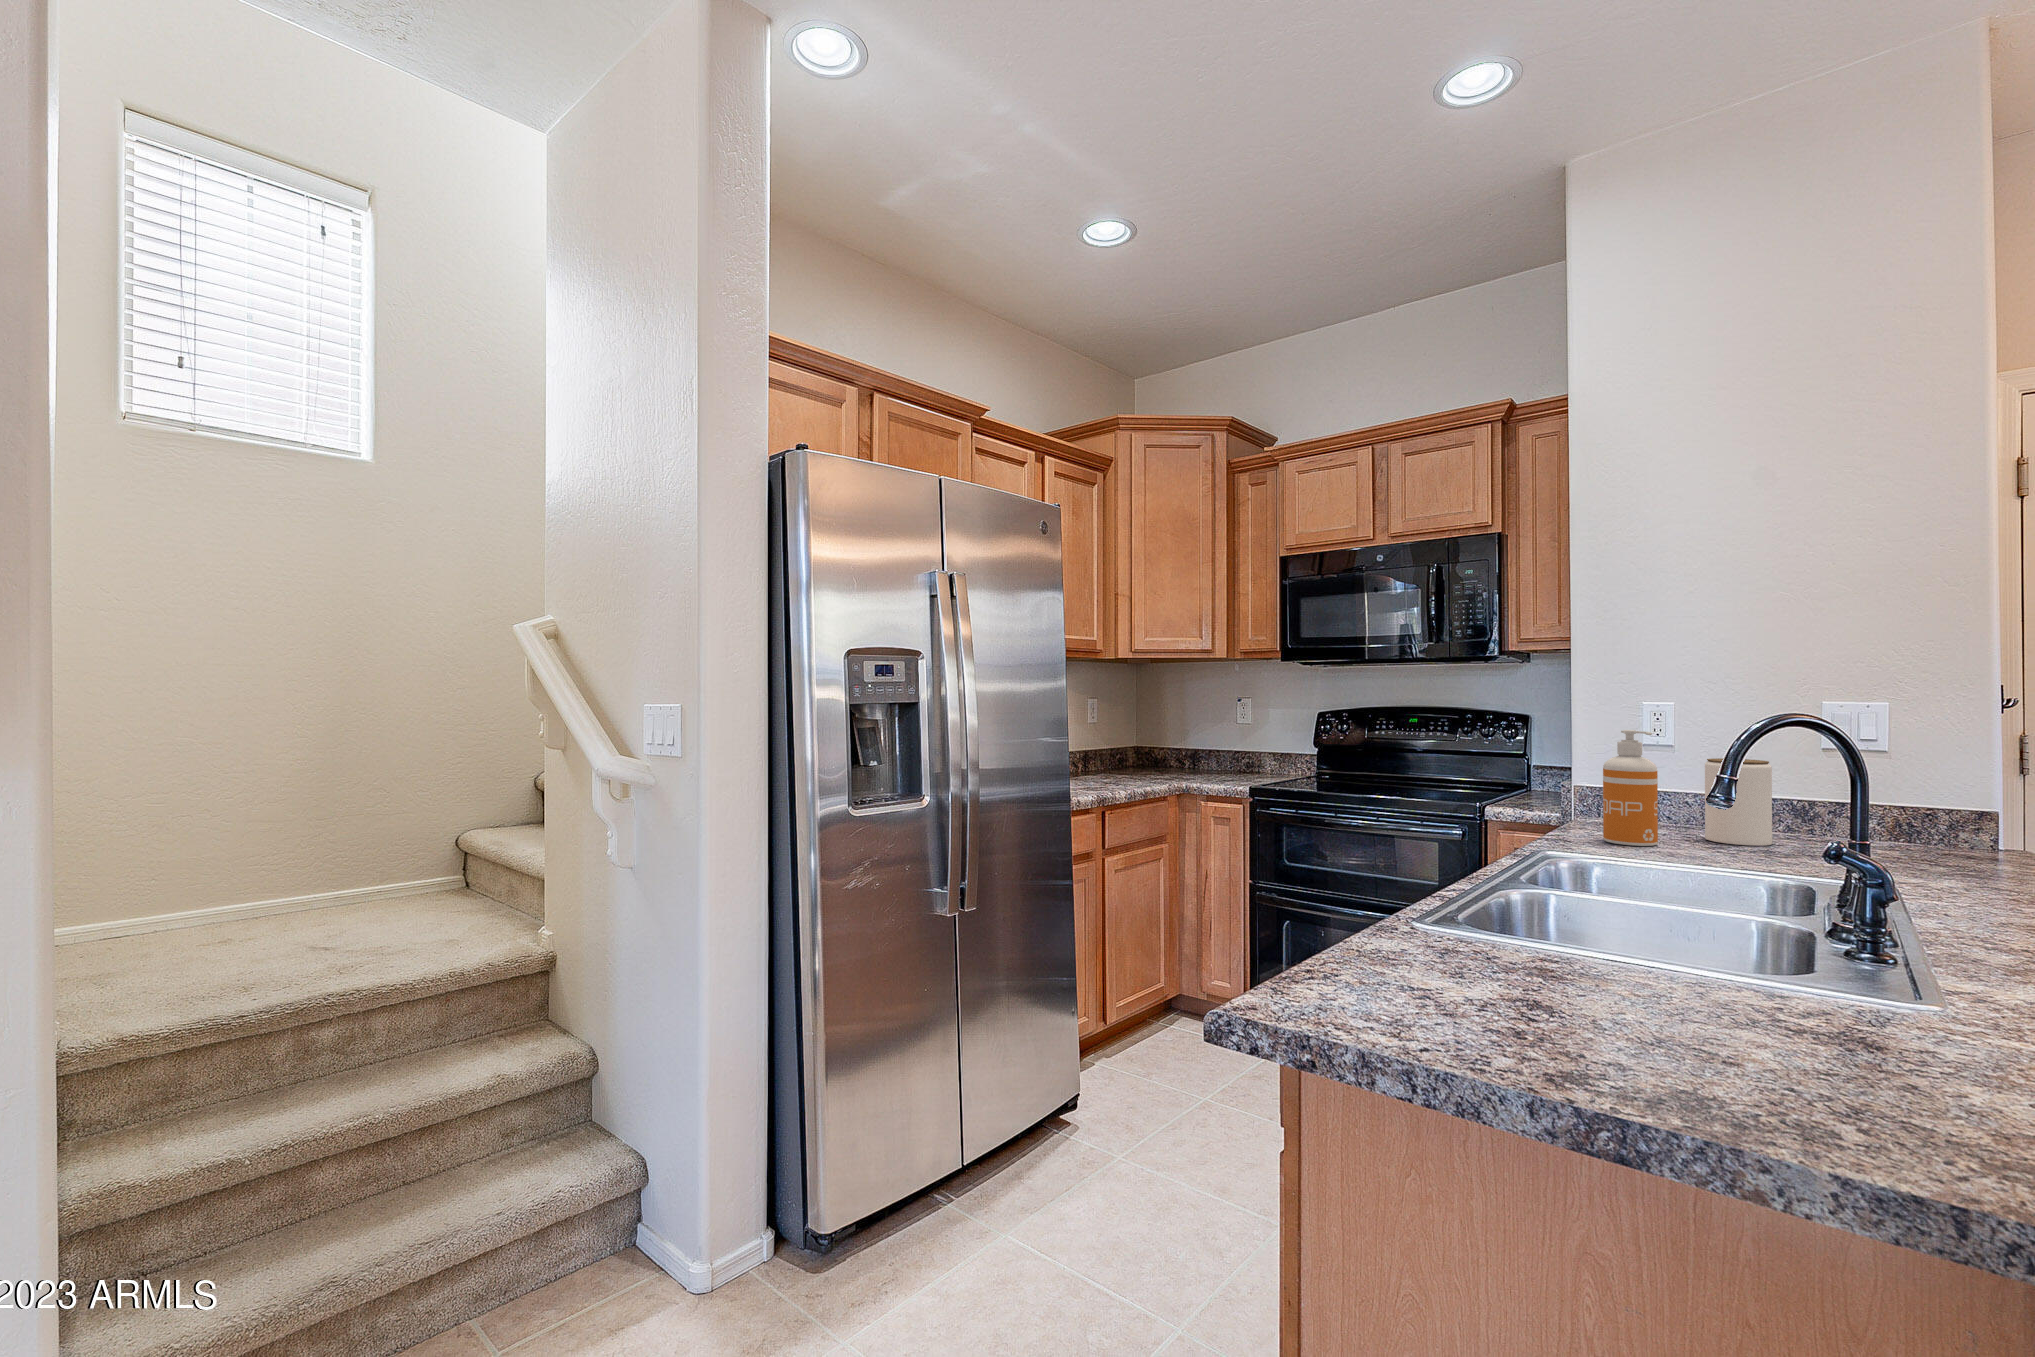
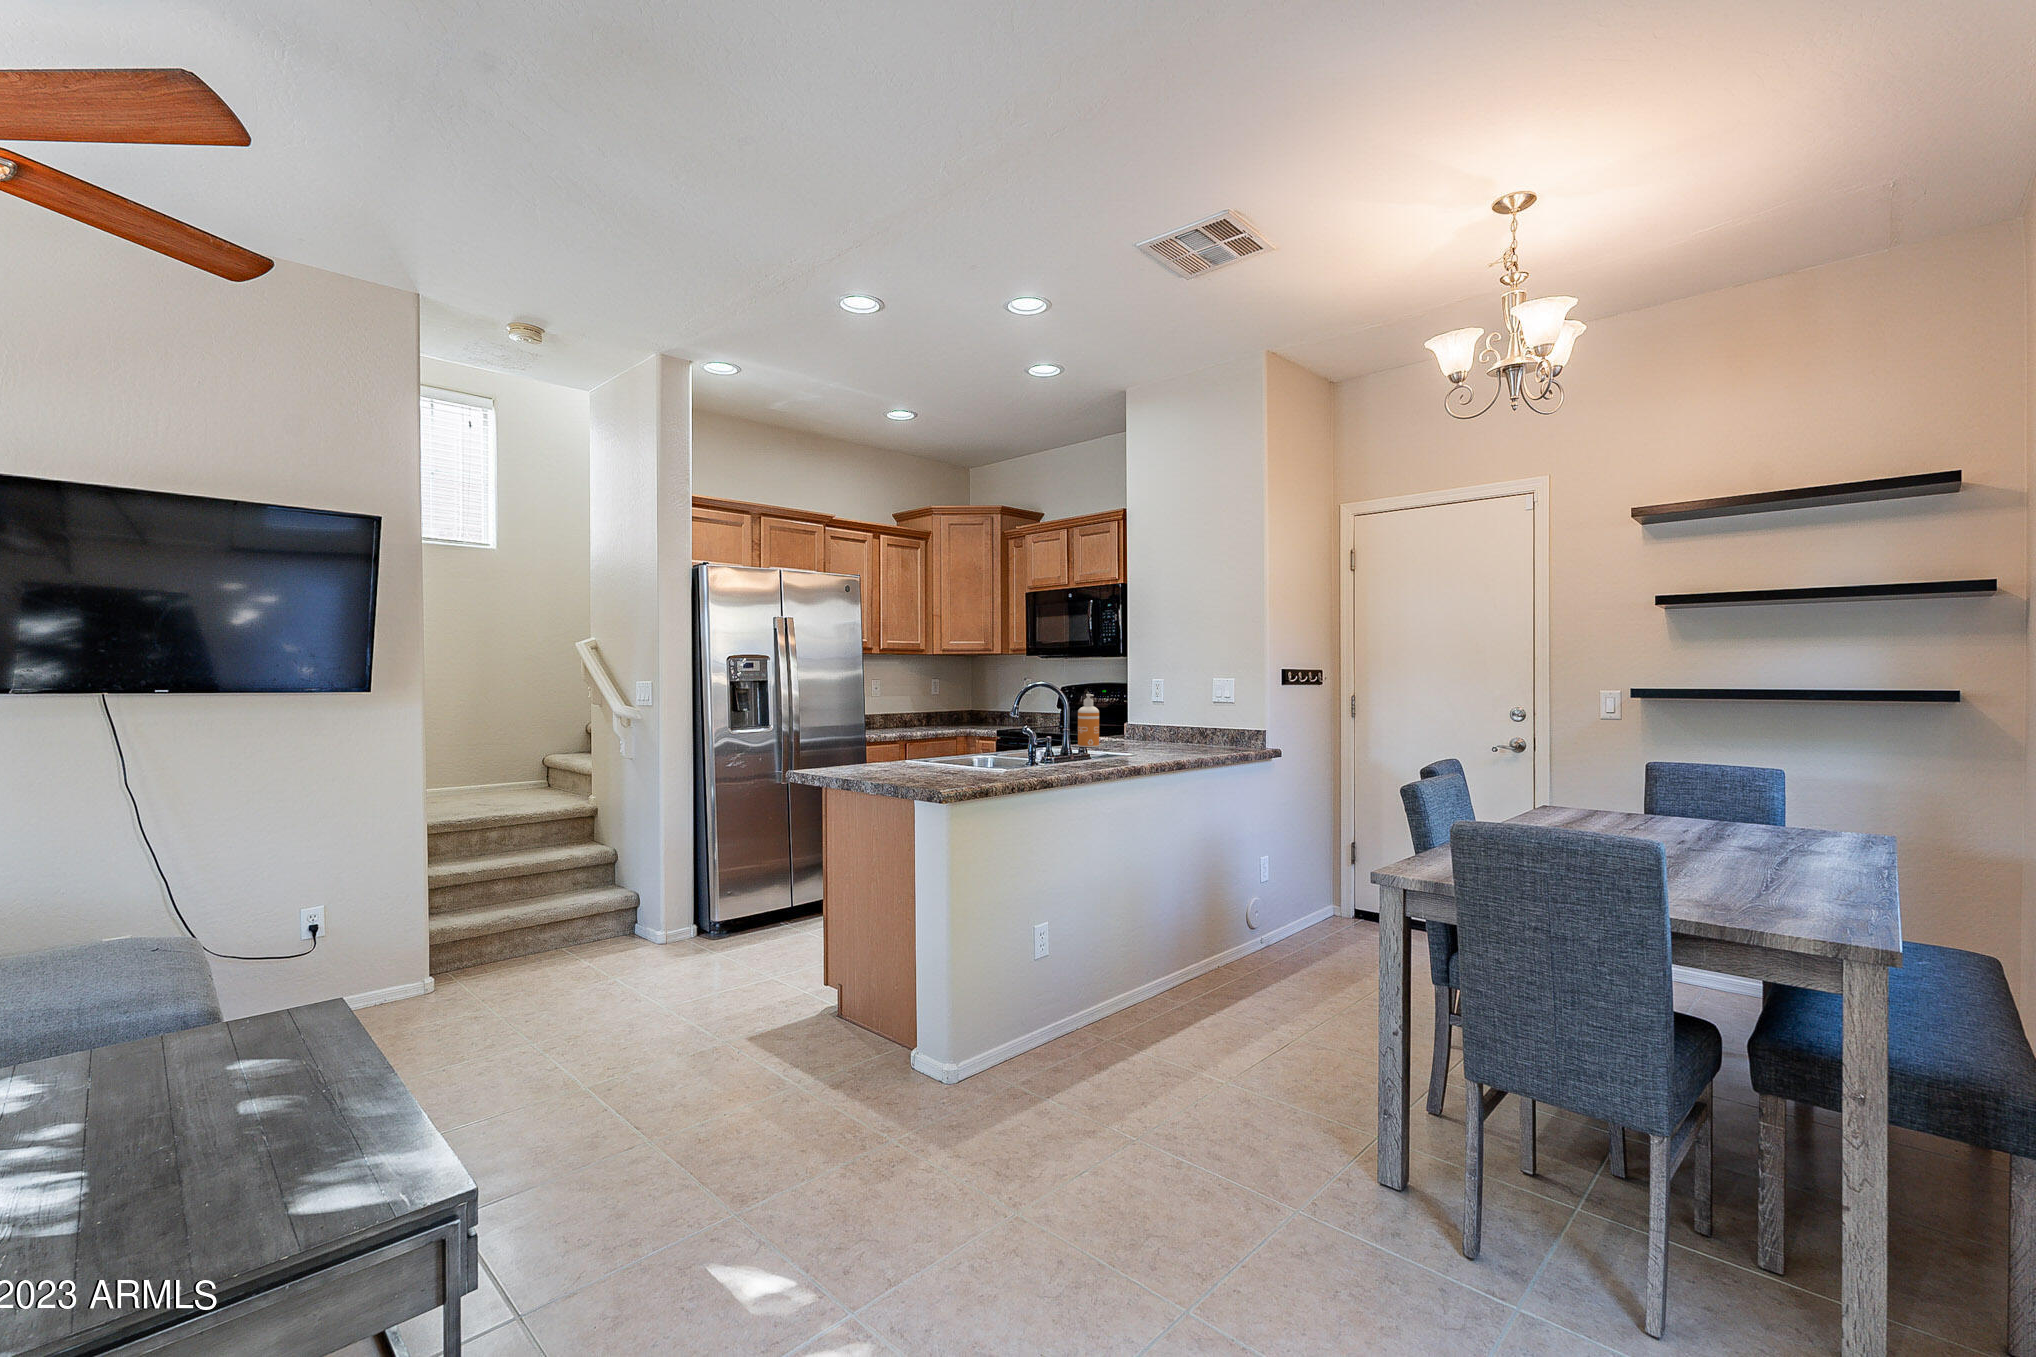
jar: present [1705,758,1772,846] -> none [1127,708,1152,747]

